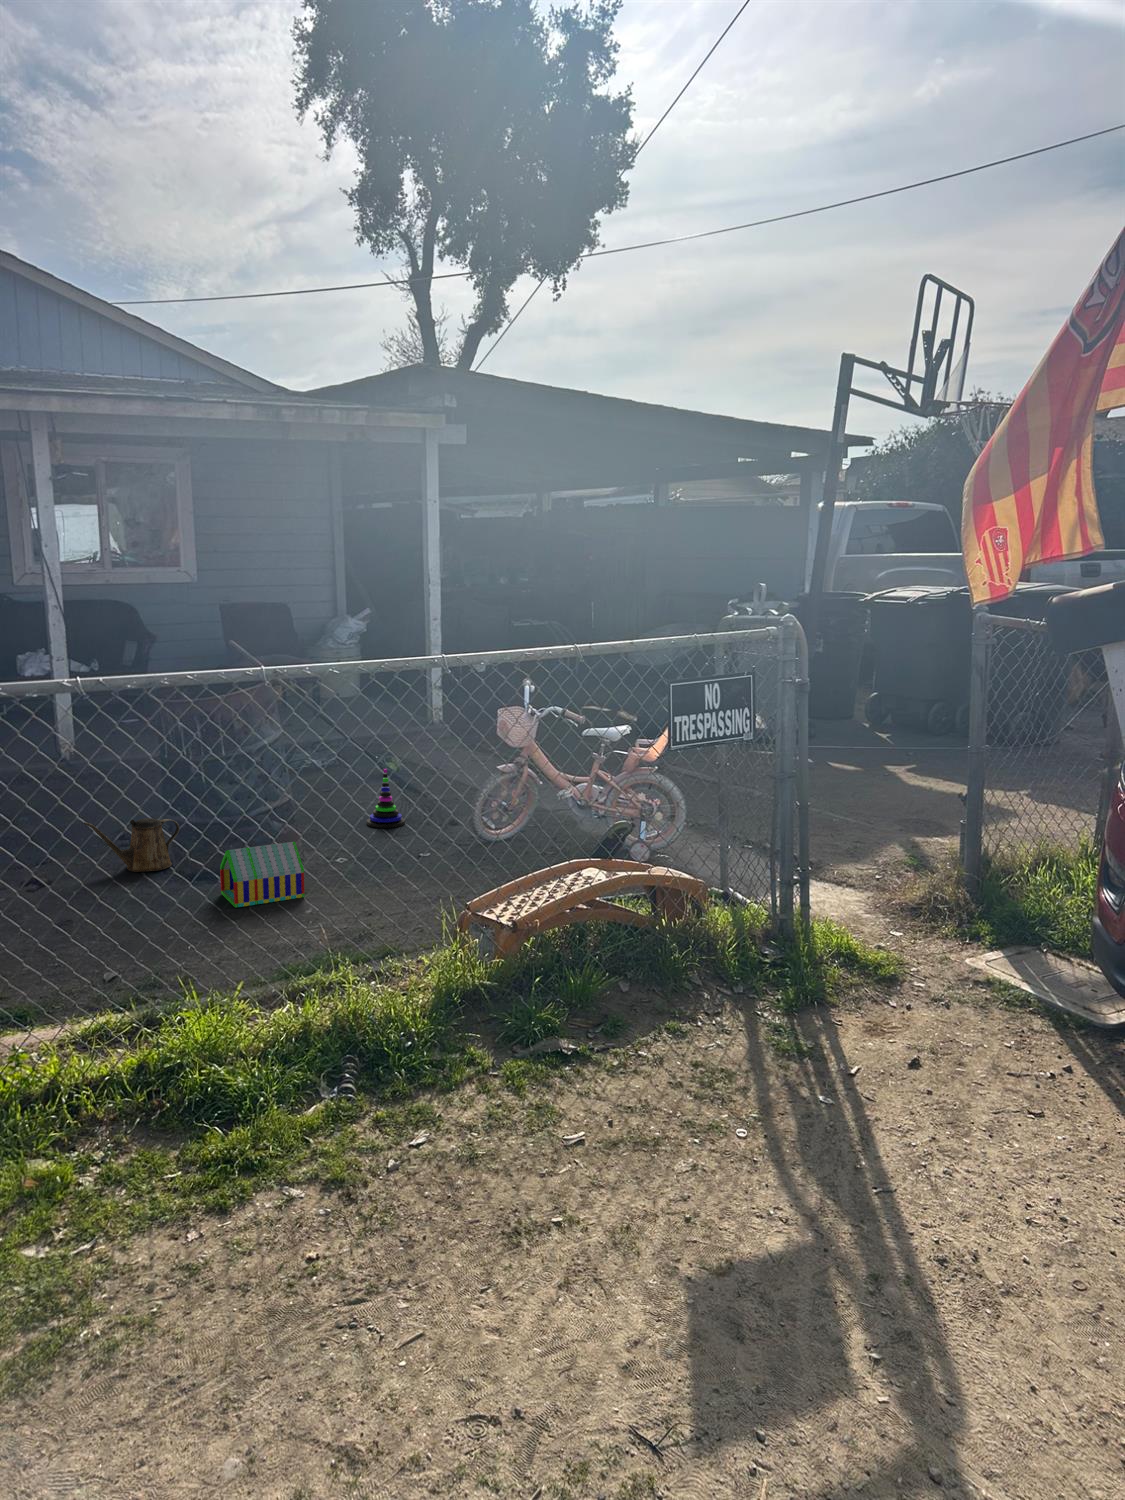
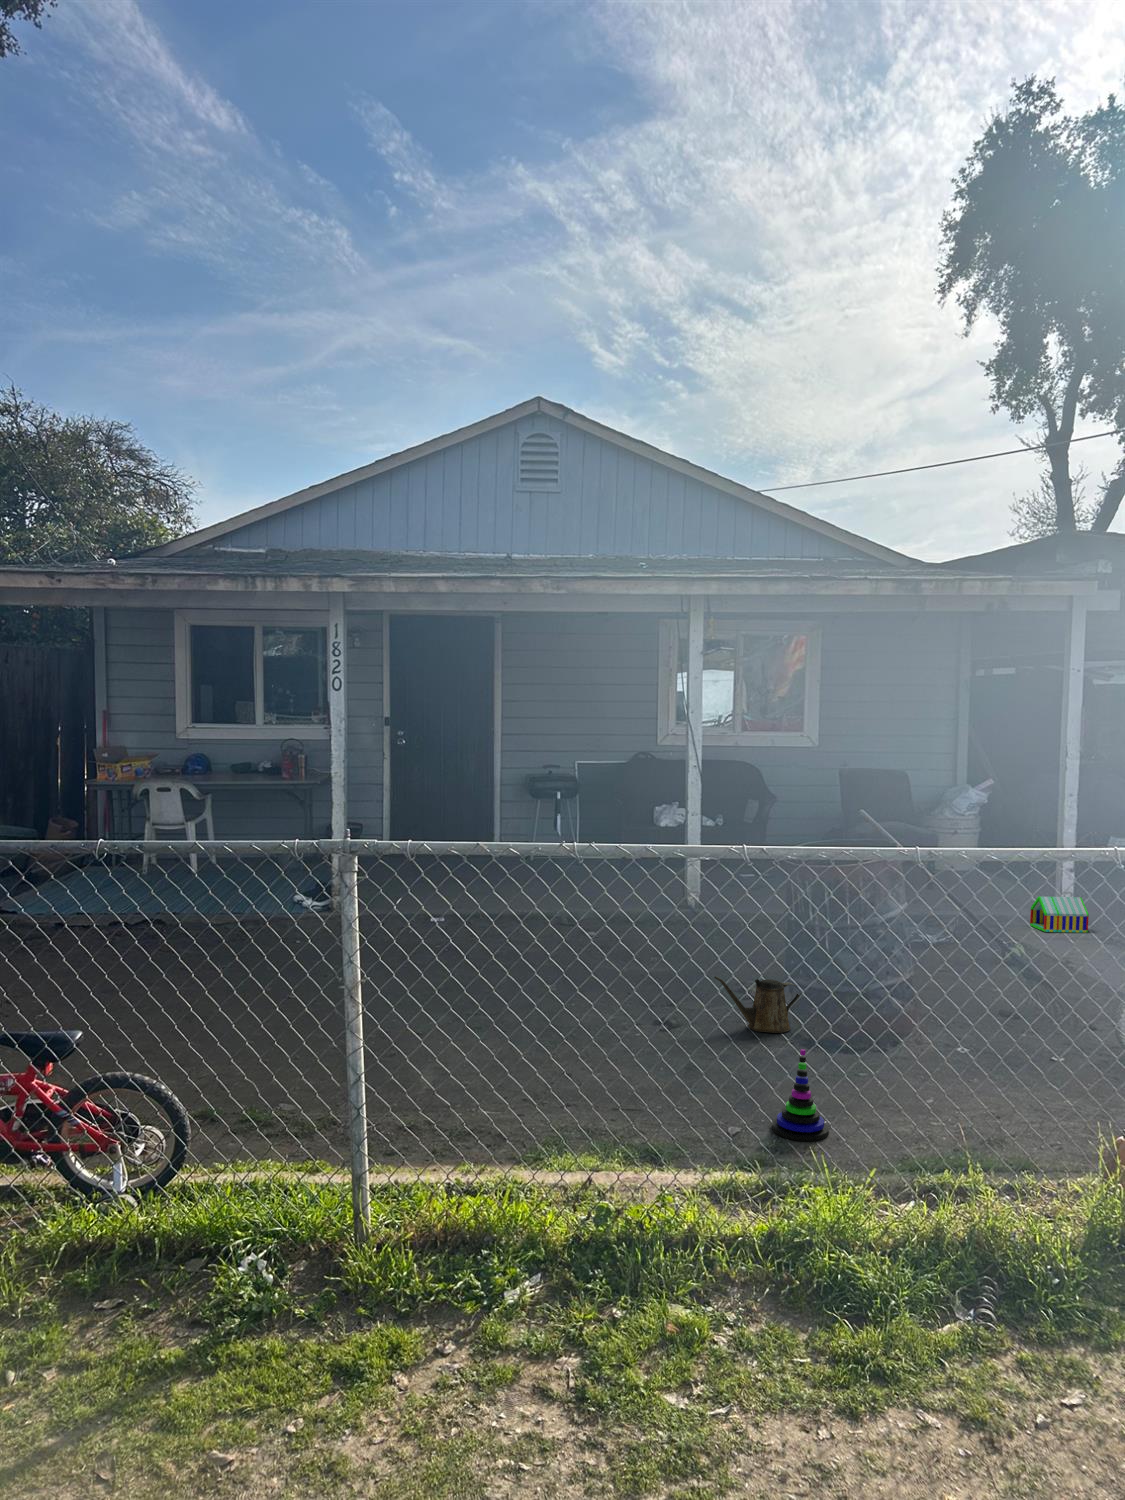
stacking toy: present [367,769,405,828] -> present [772,1049,829,1141]
toy house: present [220,842,304,908] -> present [1030,896,1089,933]

